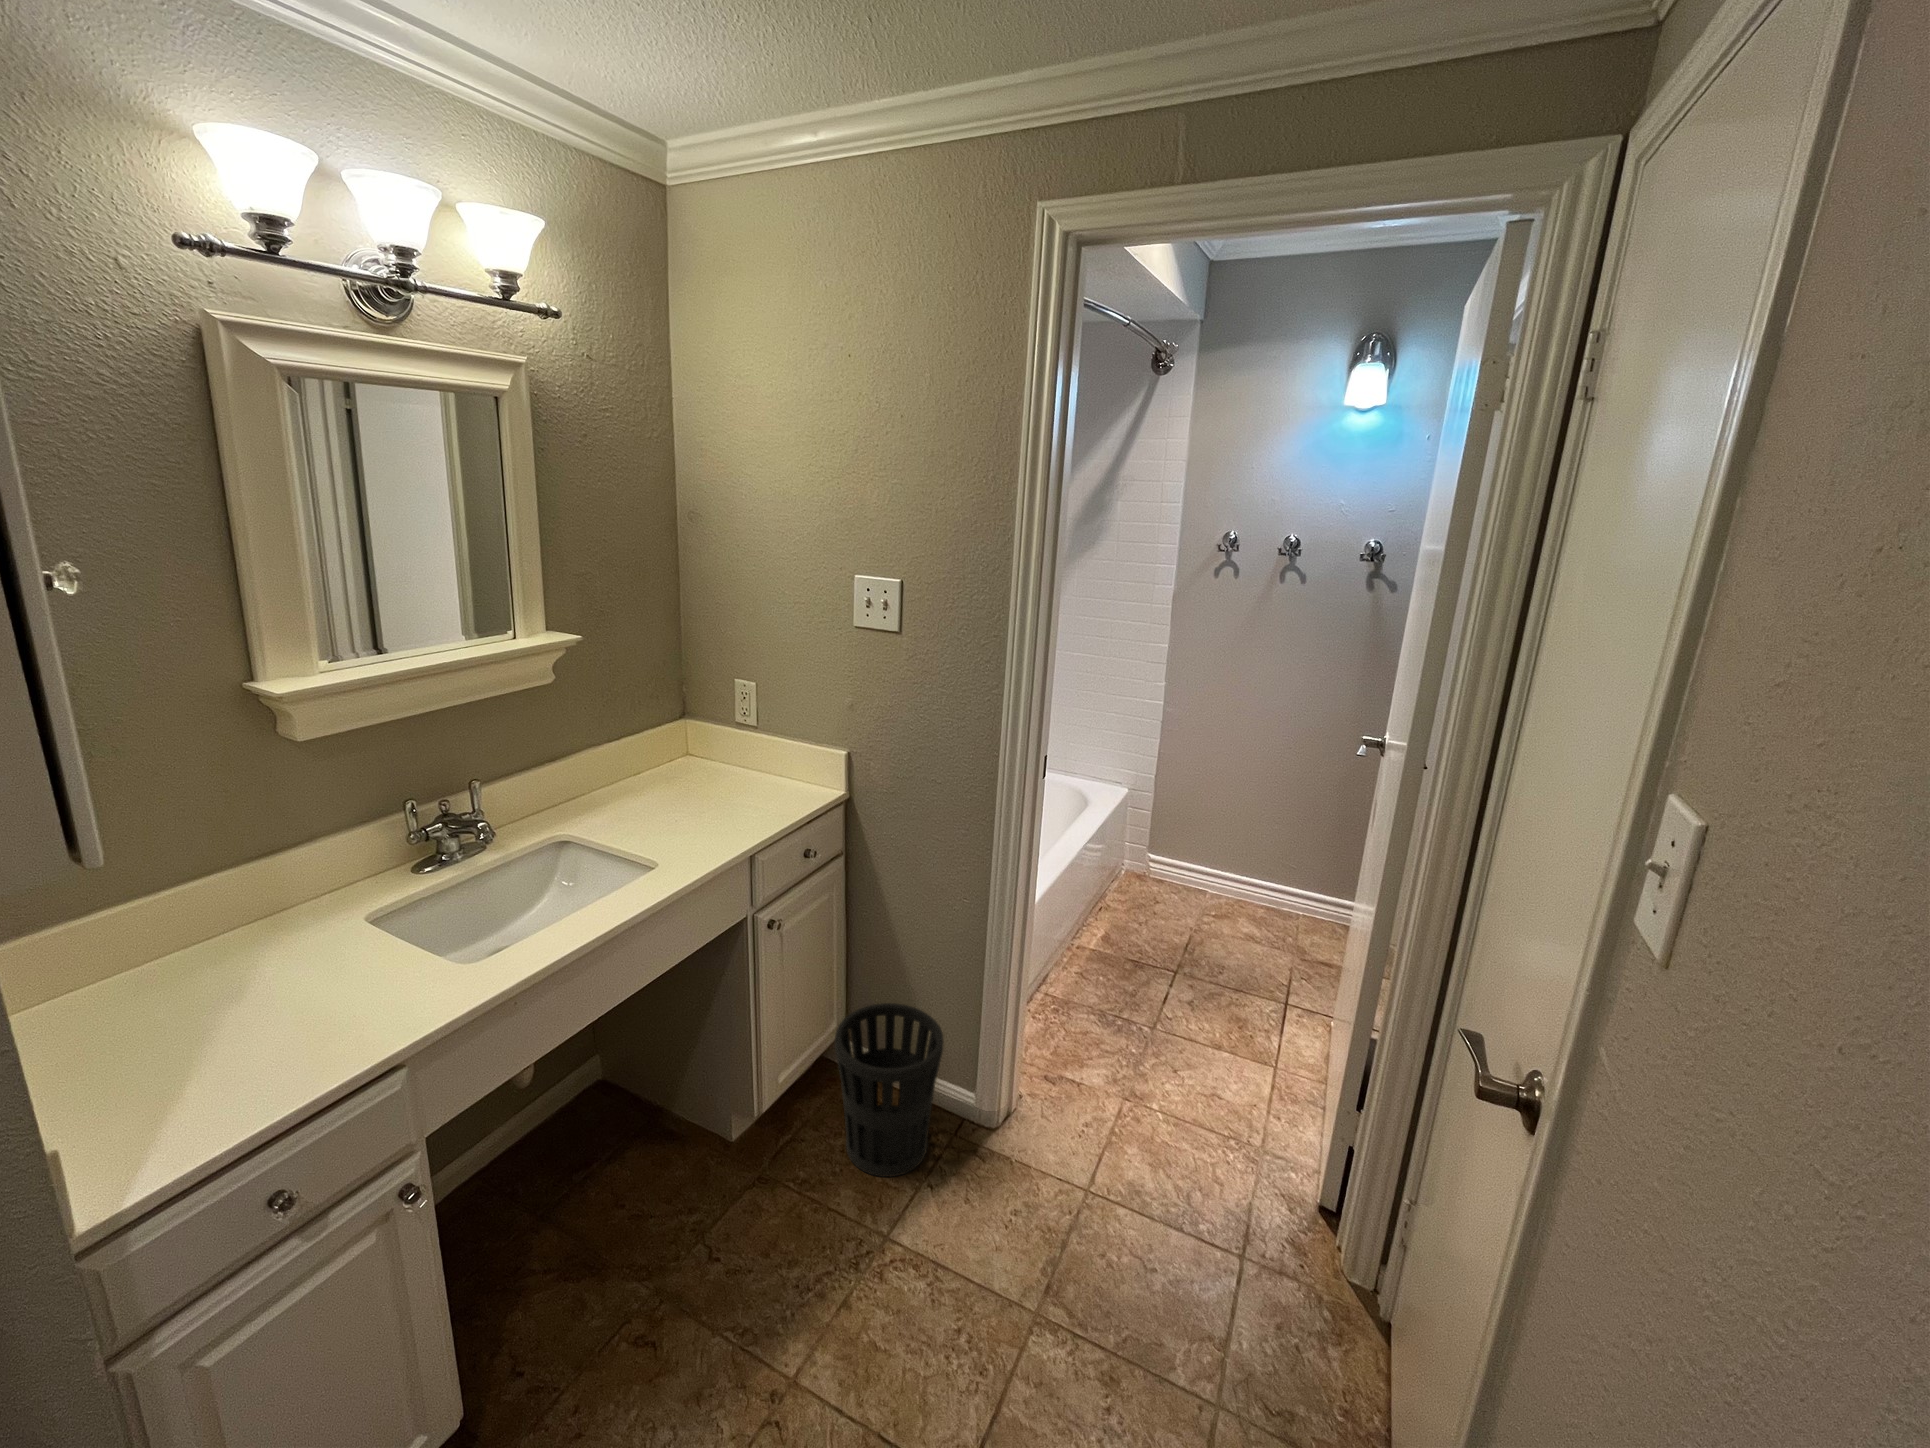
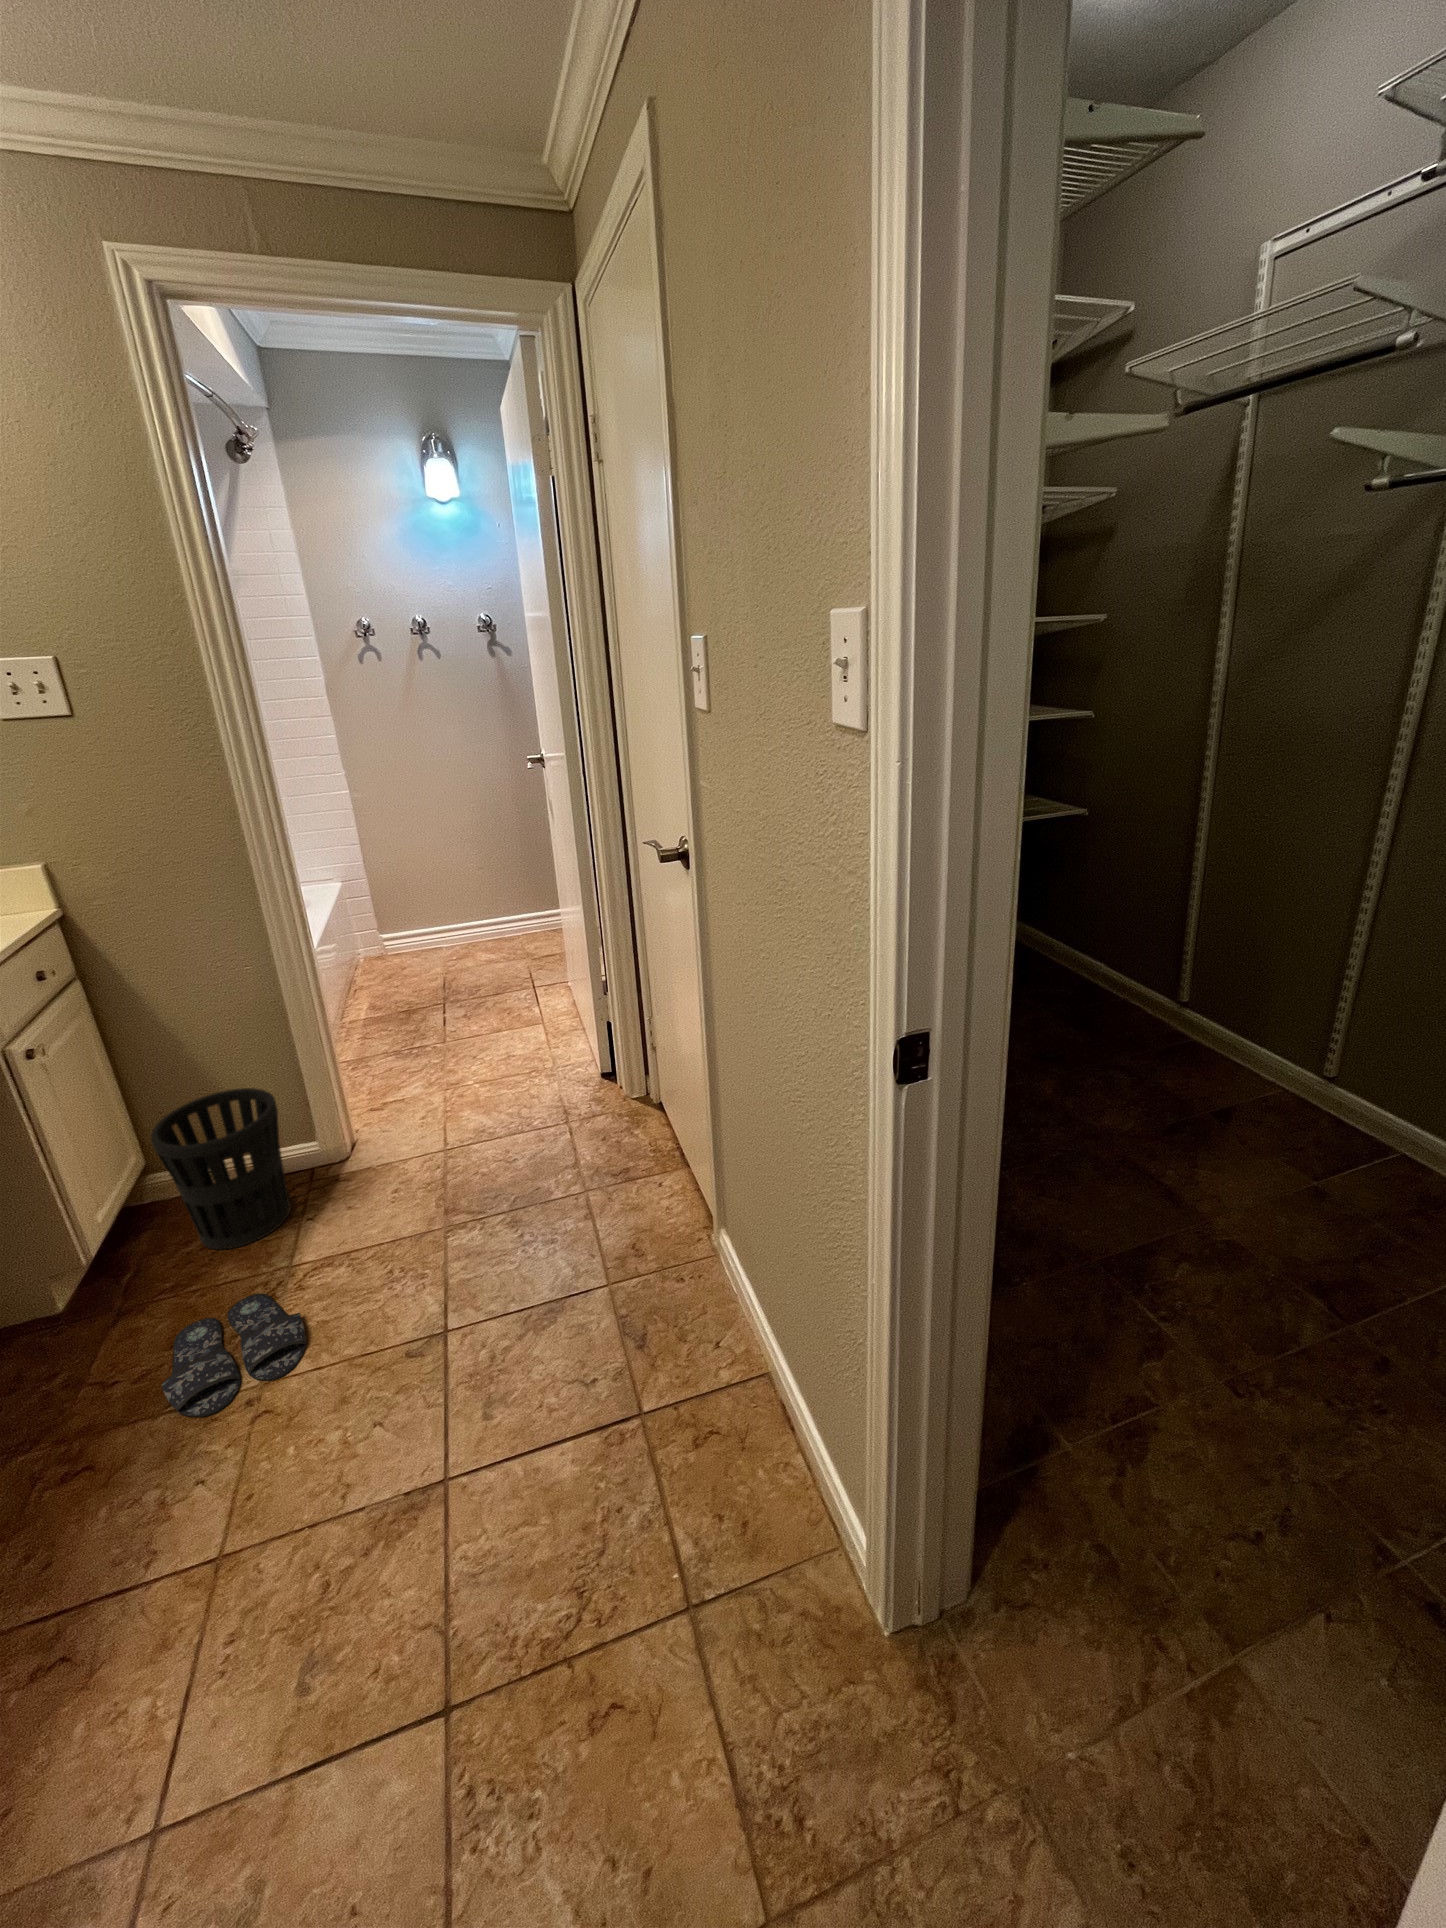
slippers: none [730,1240,864,1388] -> present [162,1293,306,1417]

